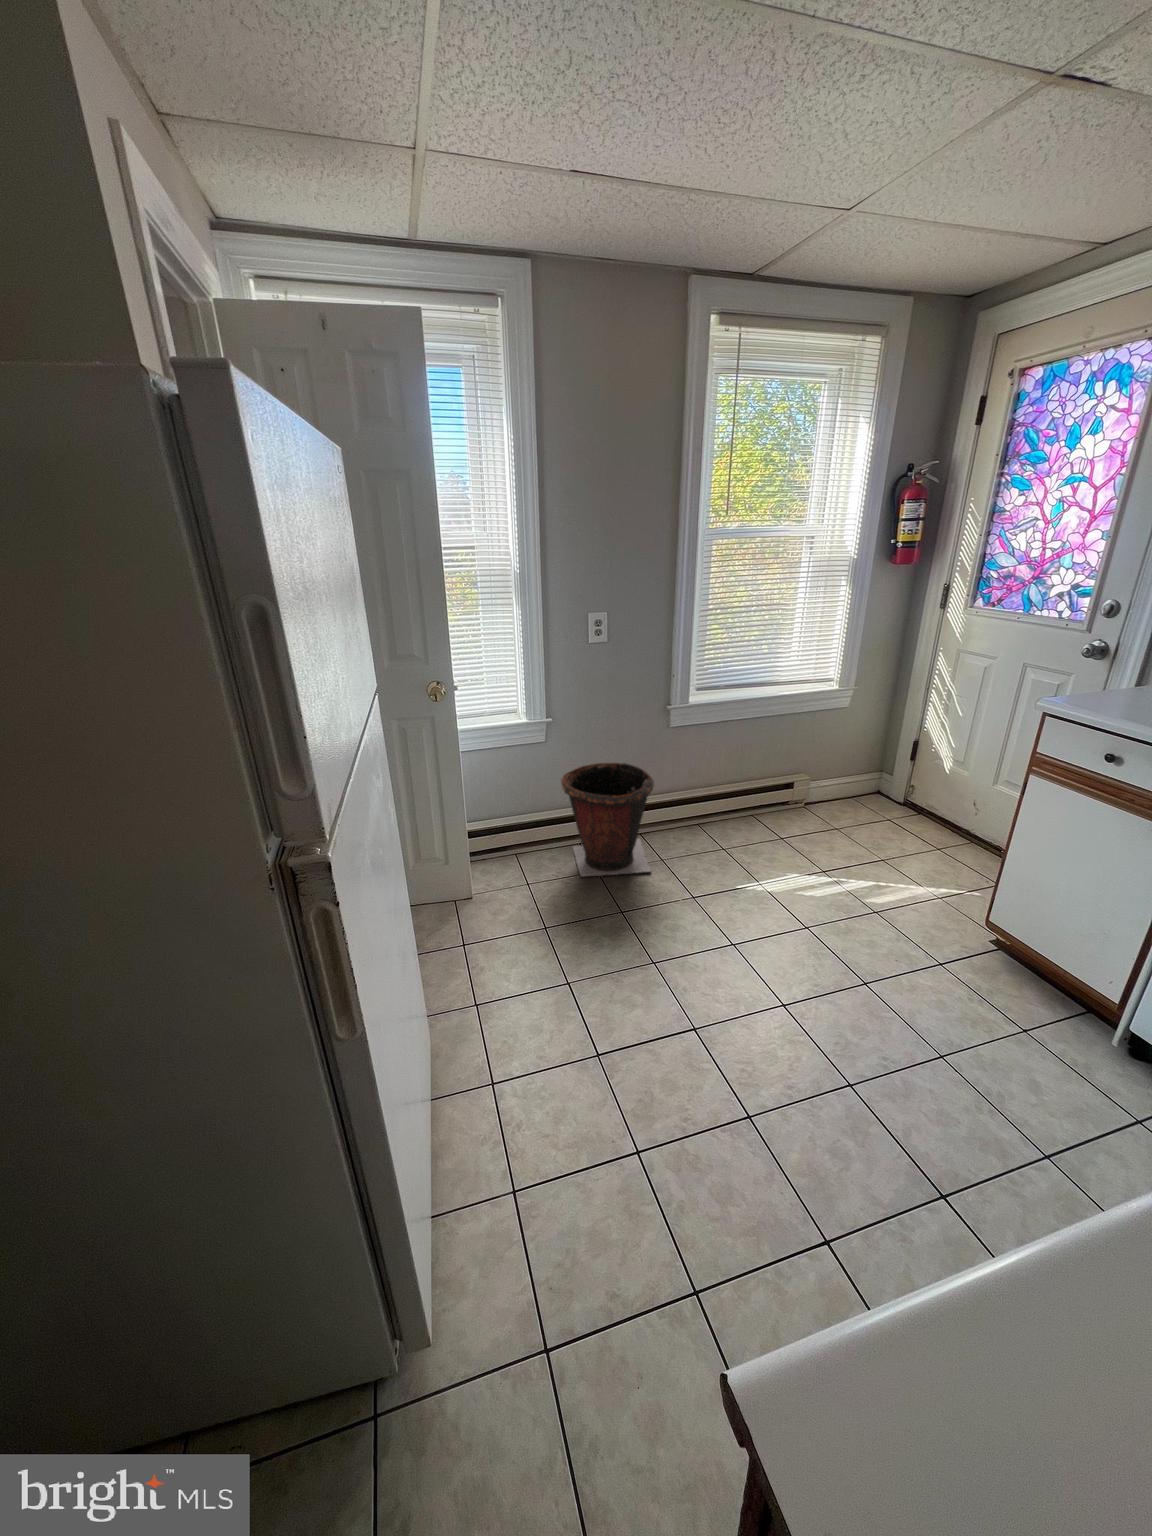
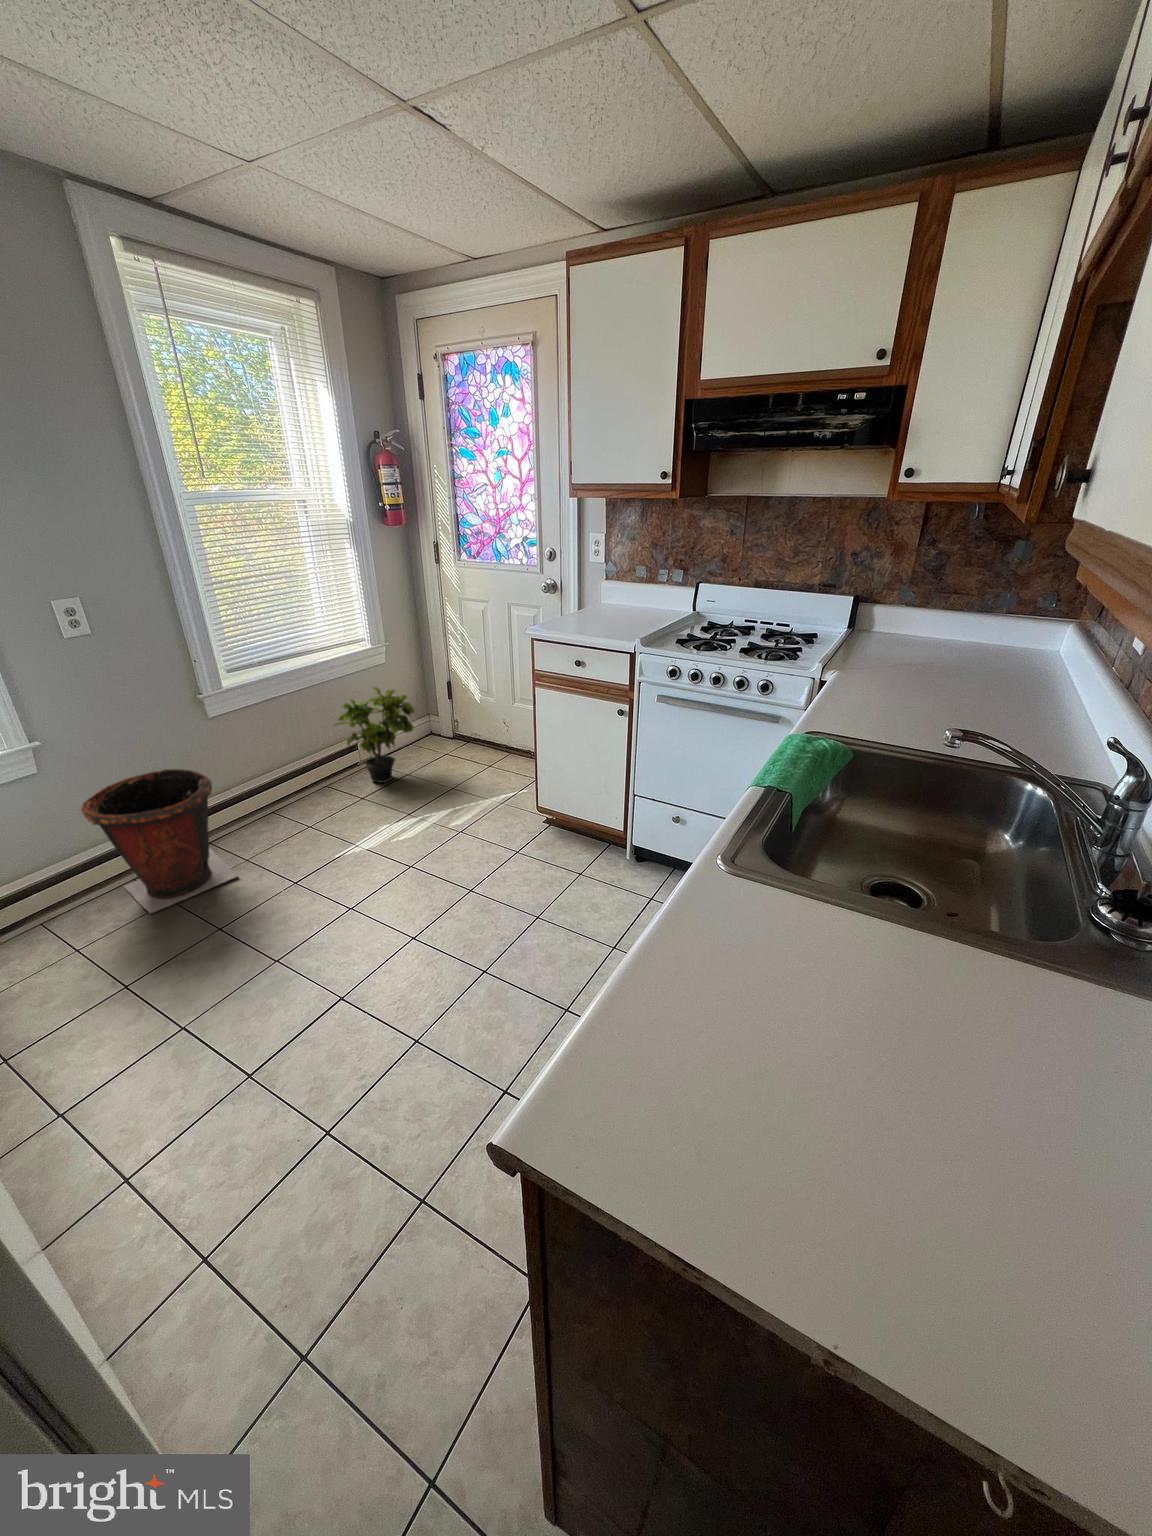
potted plant: none [775,729,865,829] -> present [335,687,415,783]

